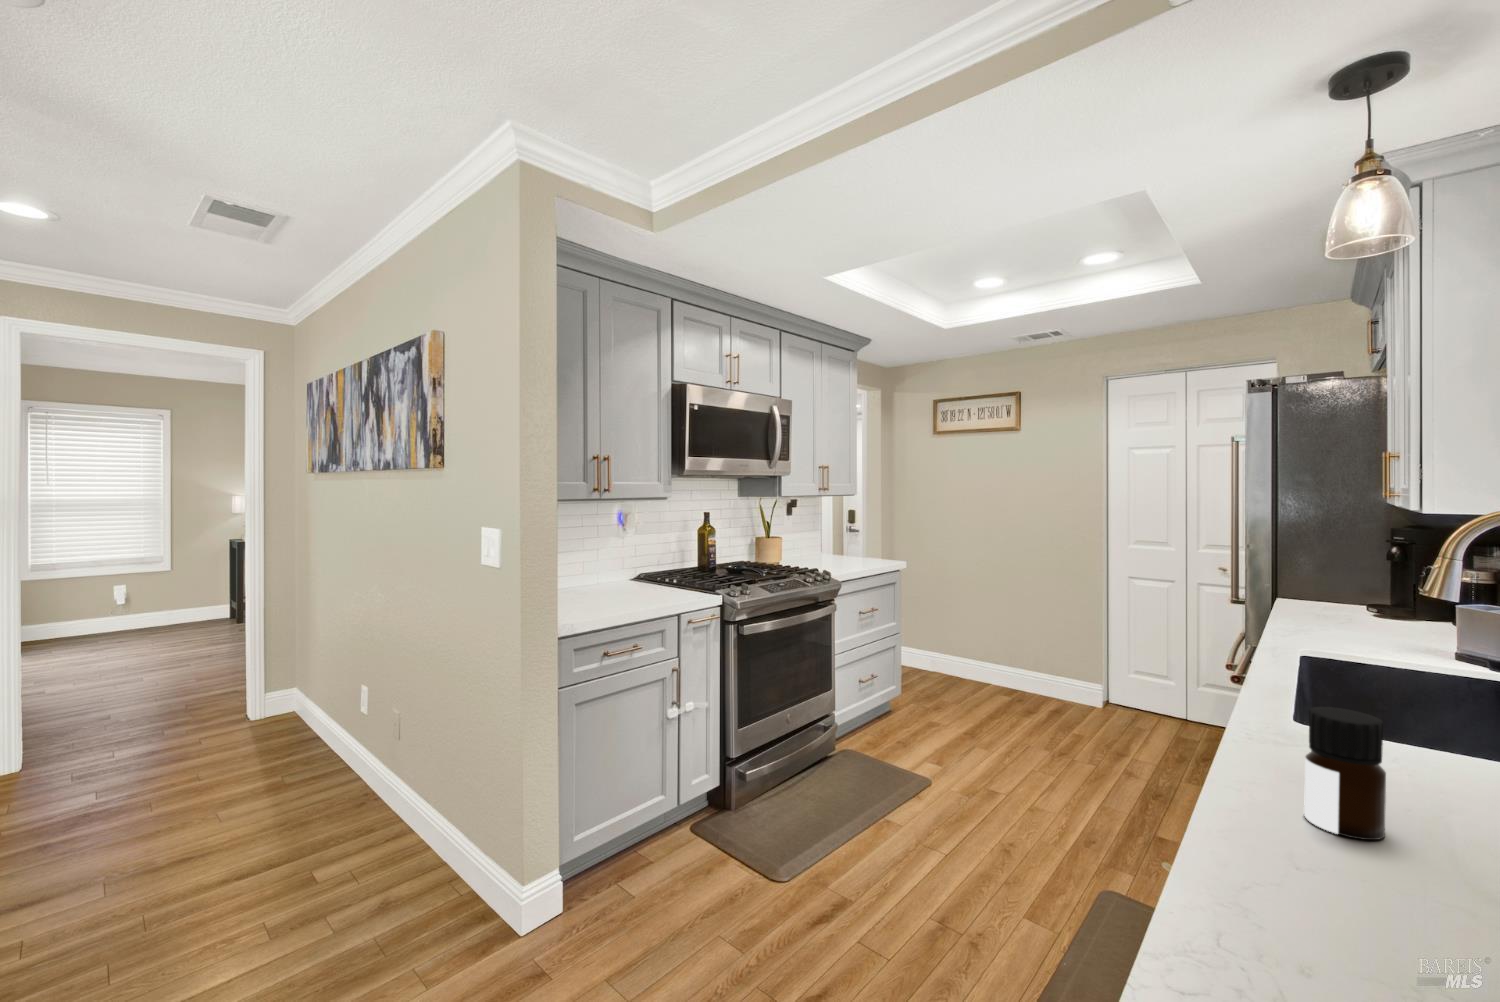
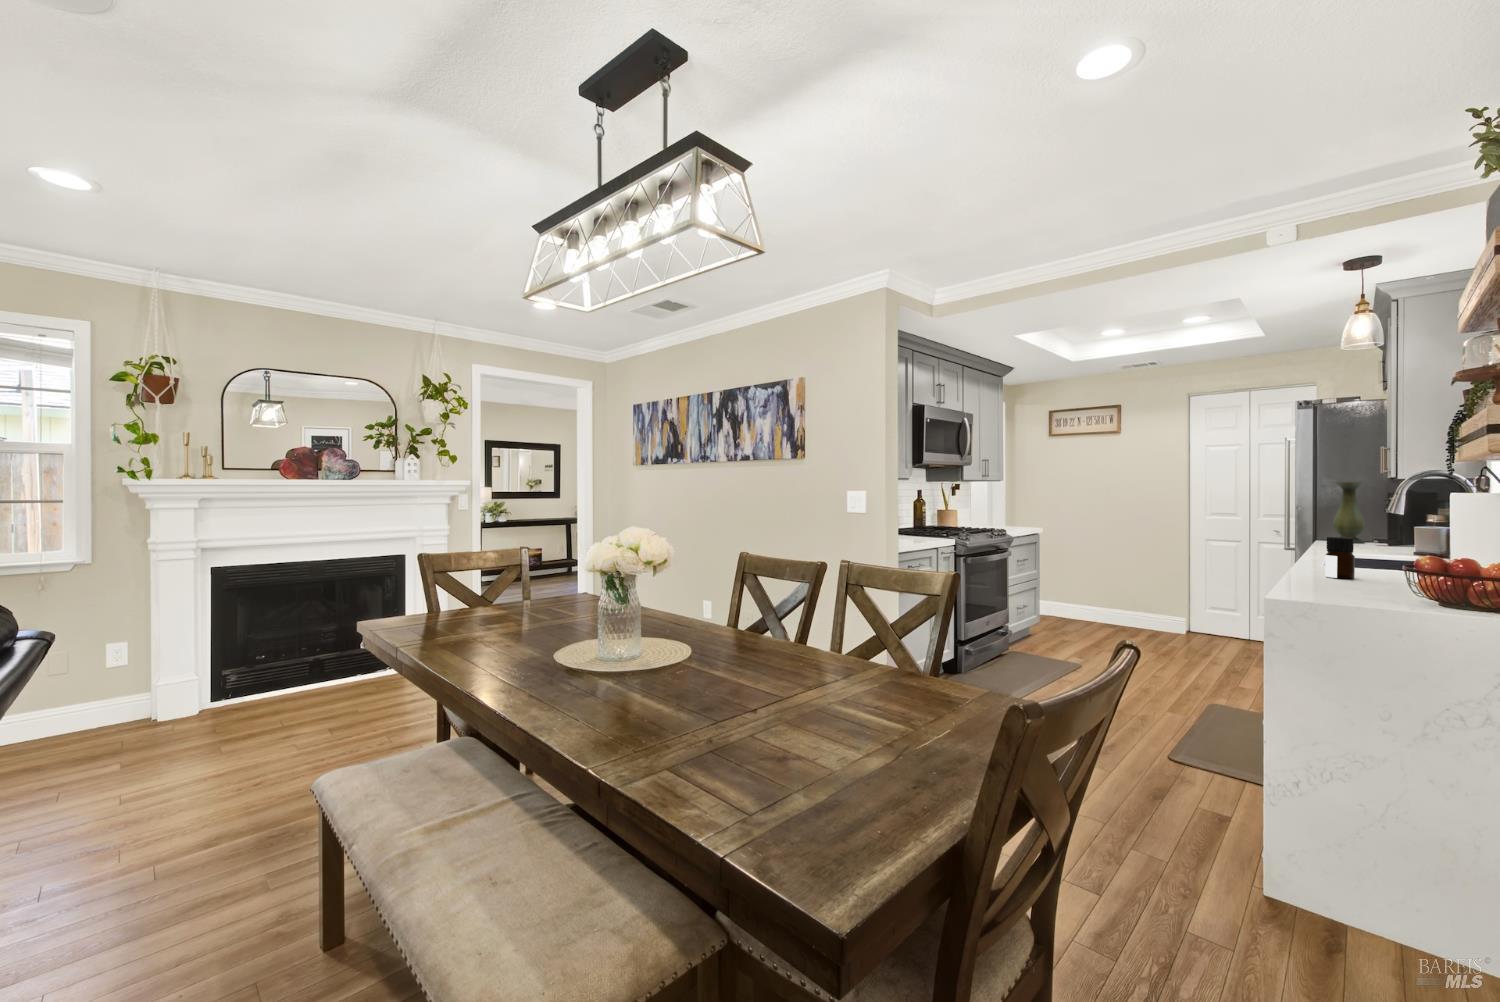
vase: none [1300,509,1352,610] -> present [1333,482,1365,543]

